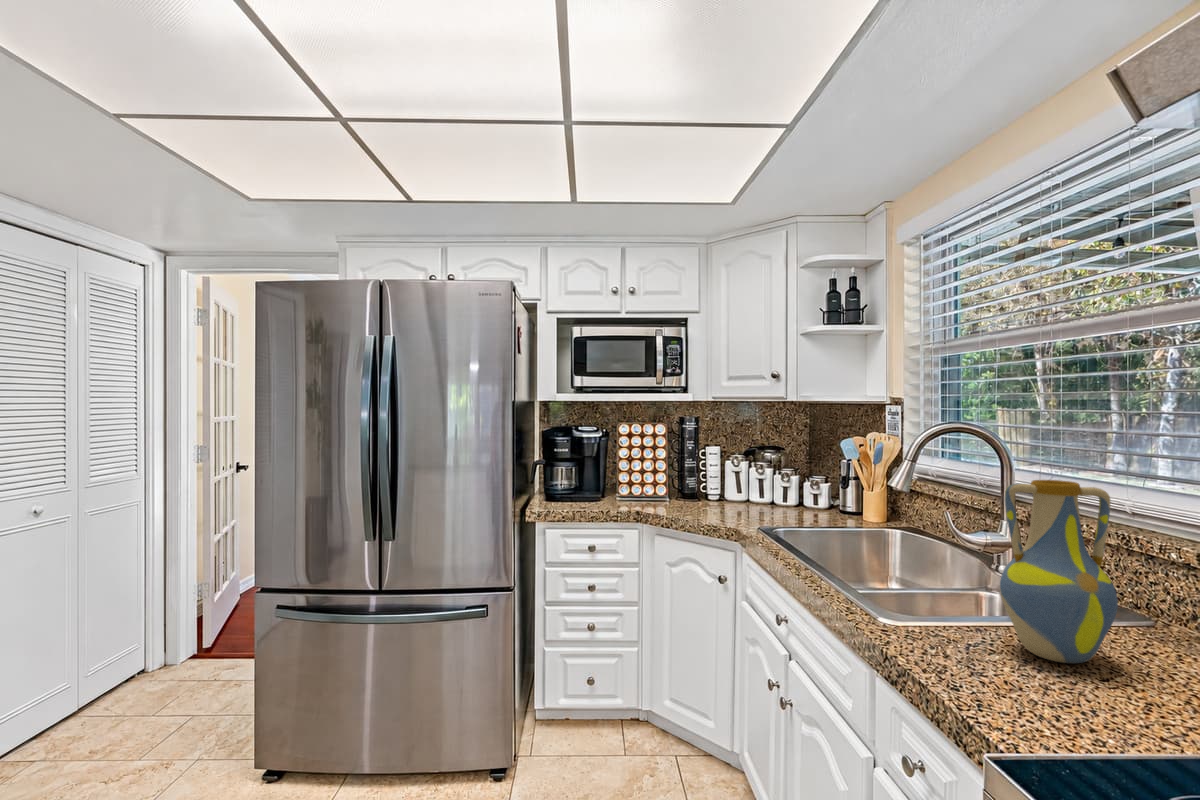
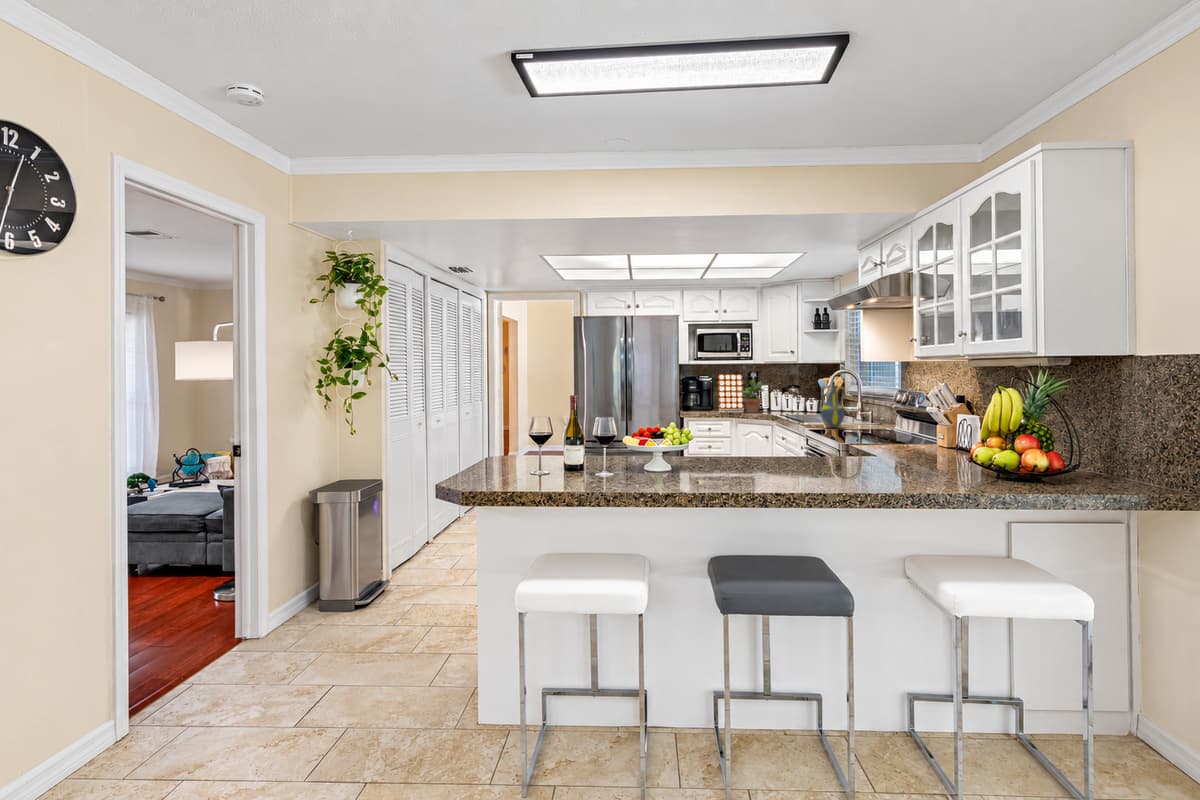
potted plant: none [658,438,723,515] -> present [742,380,764,413]

